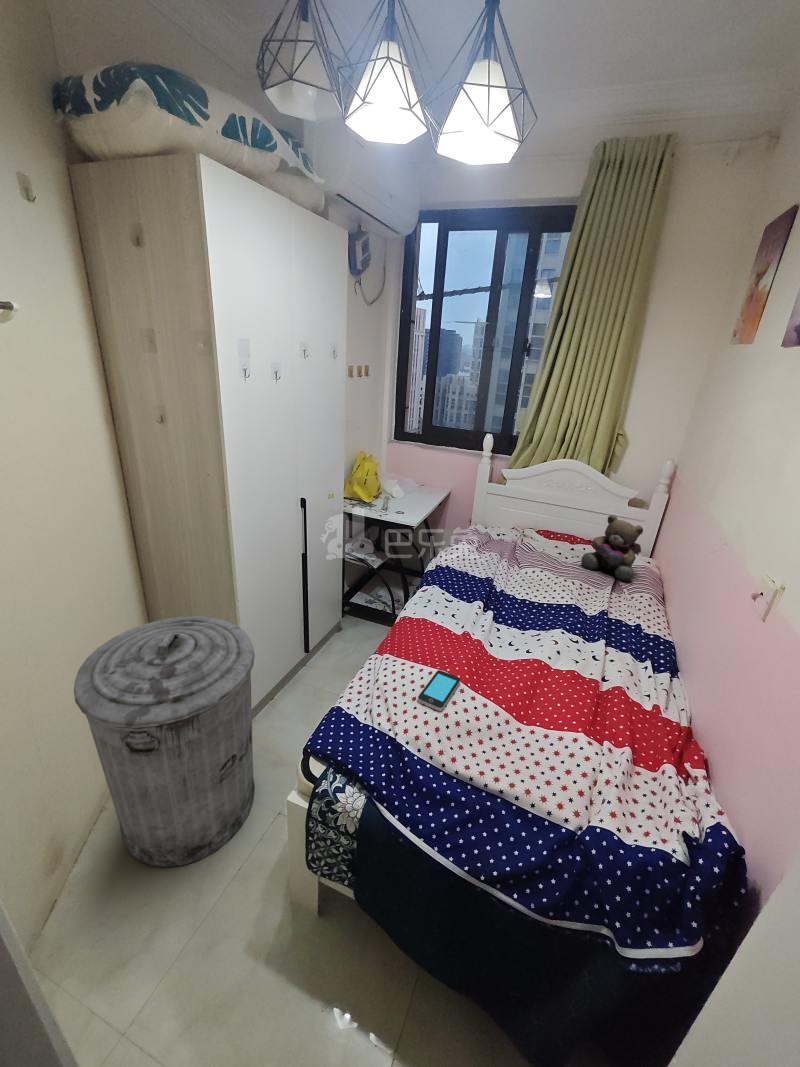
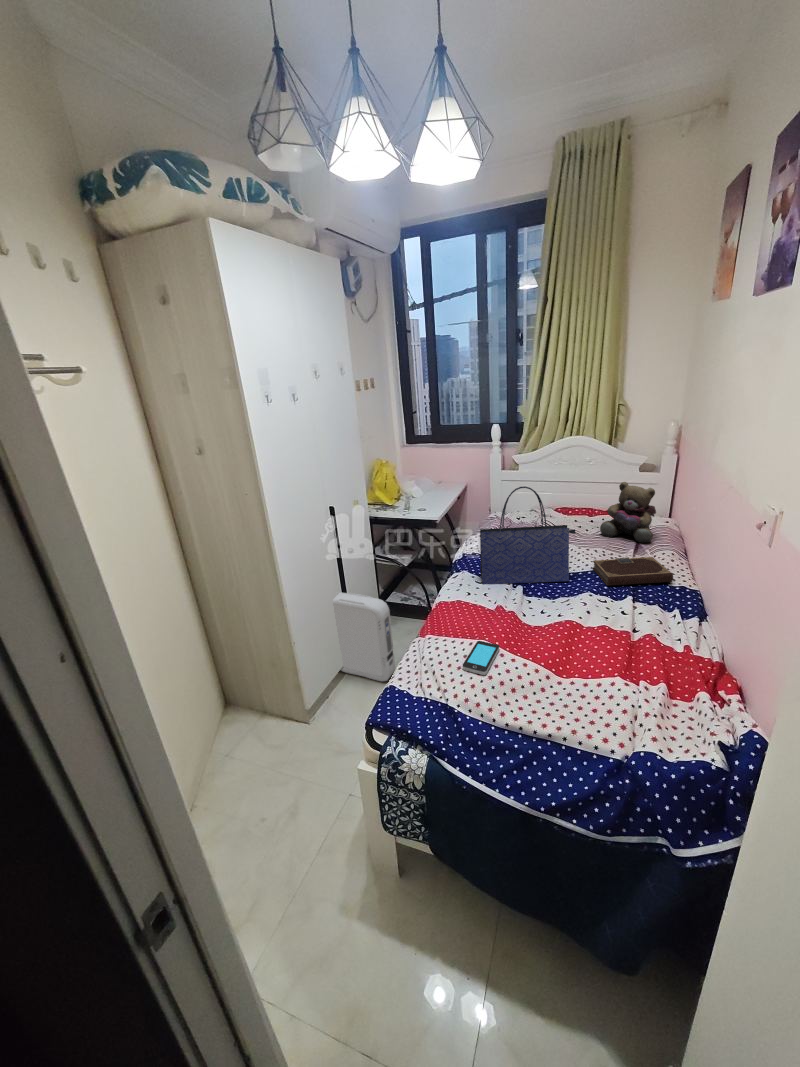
tote bag: none [452,507,557,614] -> present [480,486,576,584]
air purifier: none [281,589,350,690] -> present [333,593,395,681]
notebook: none [569,594,650,629] -> present [593,557,673,586]
trash can: present [74,616,255,867] -> none [160,623,326,850]

